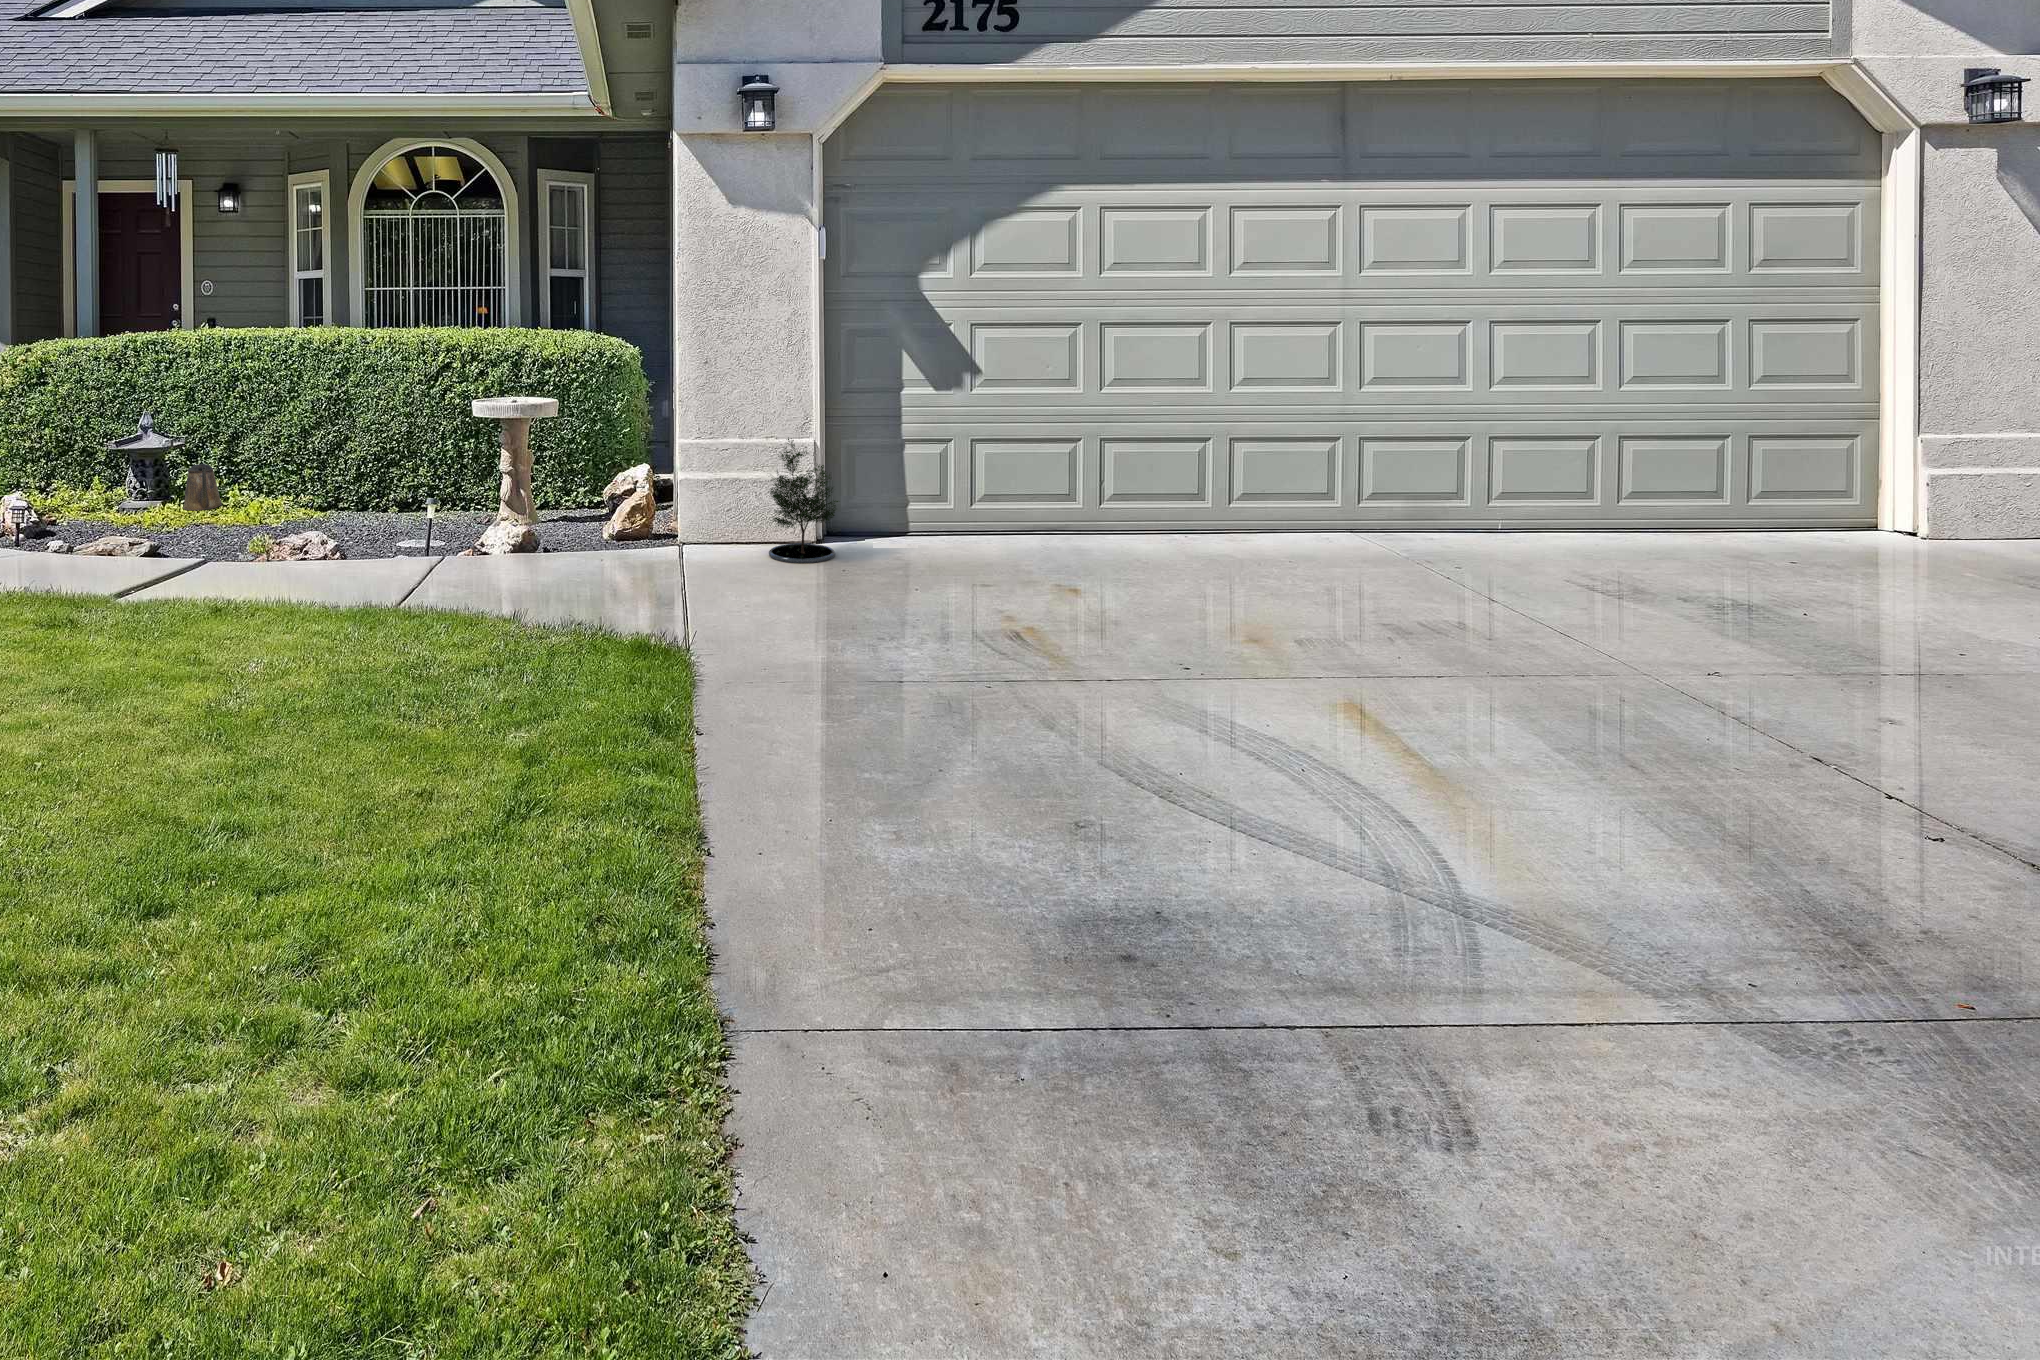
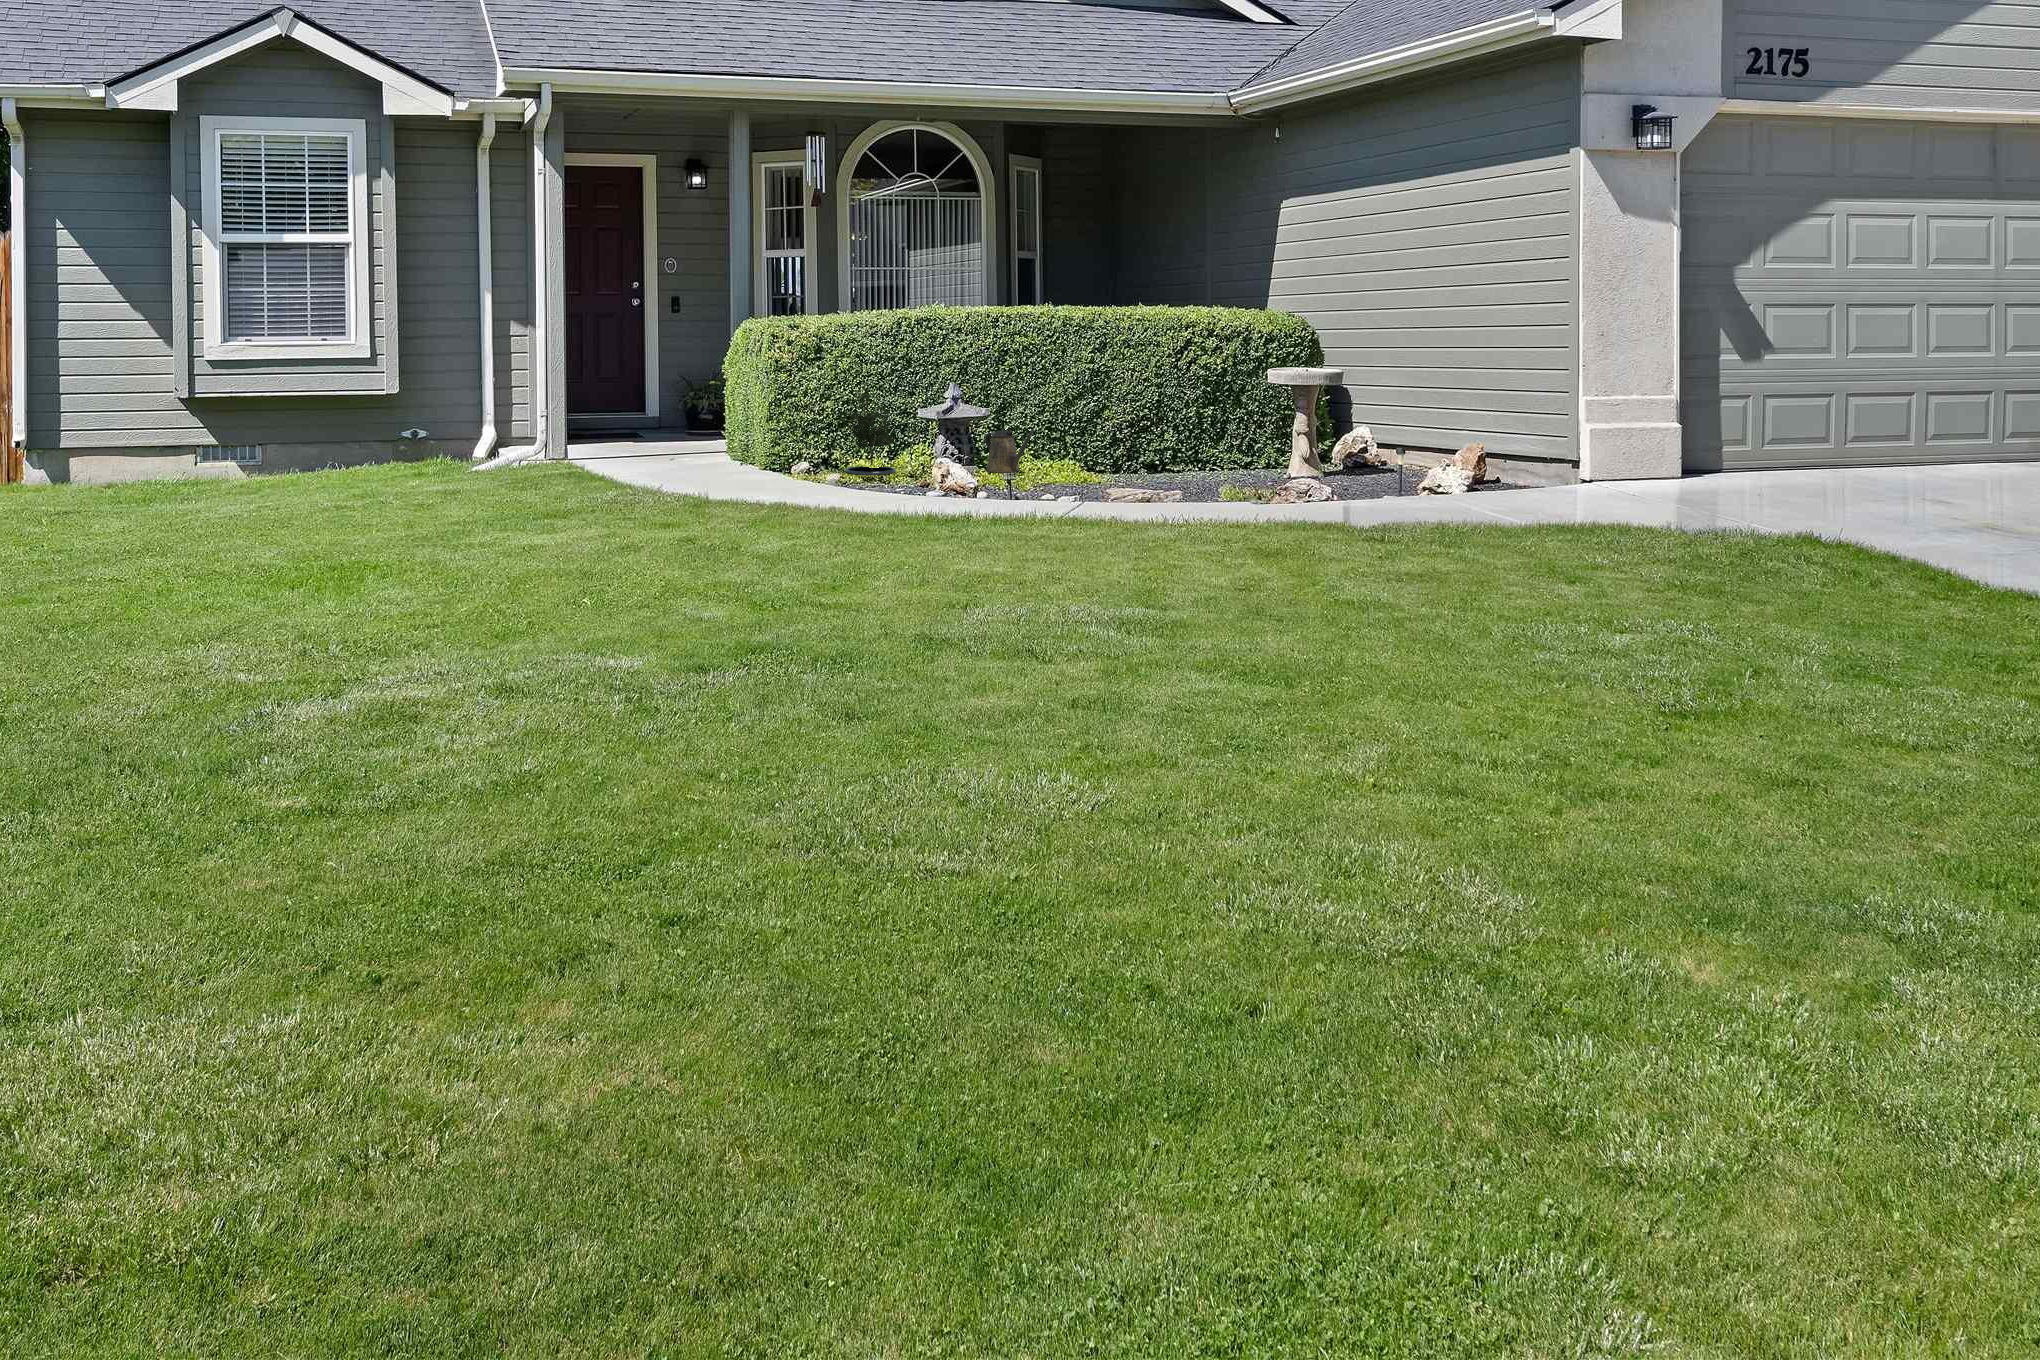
potted tree: present [768,438,838,563] -> present [846,384,897,475]

